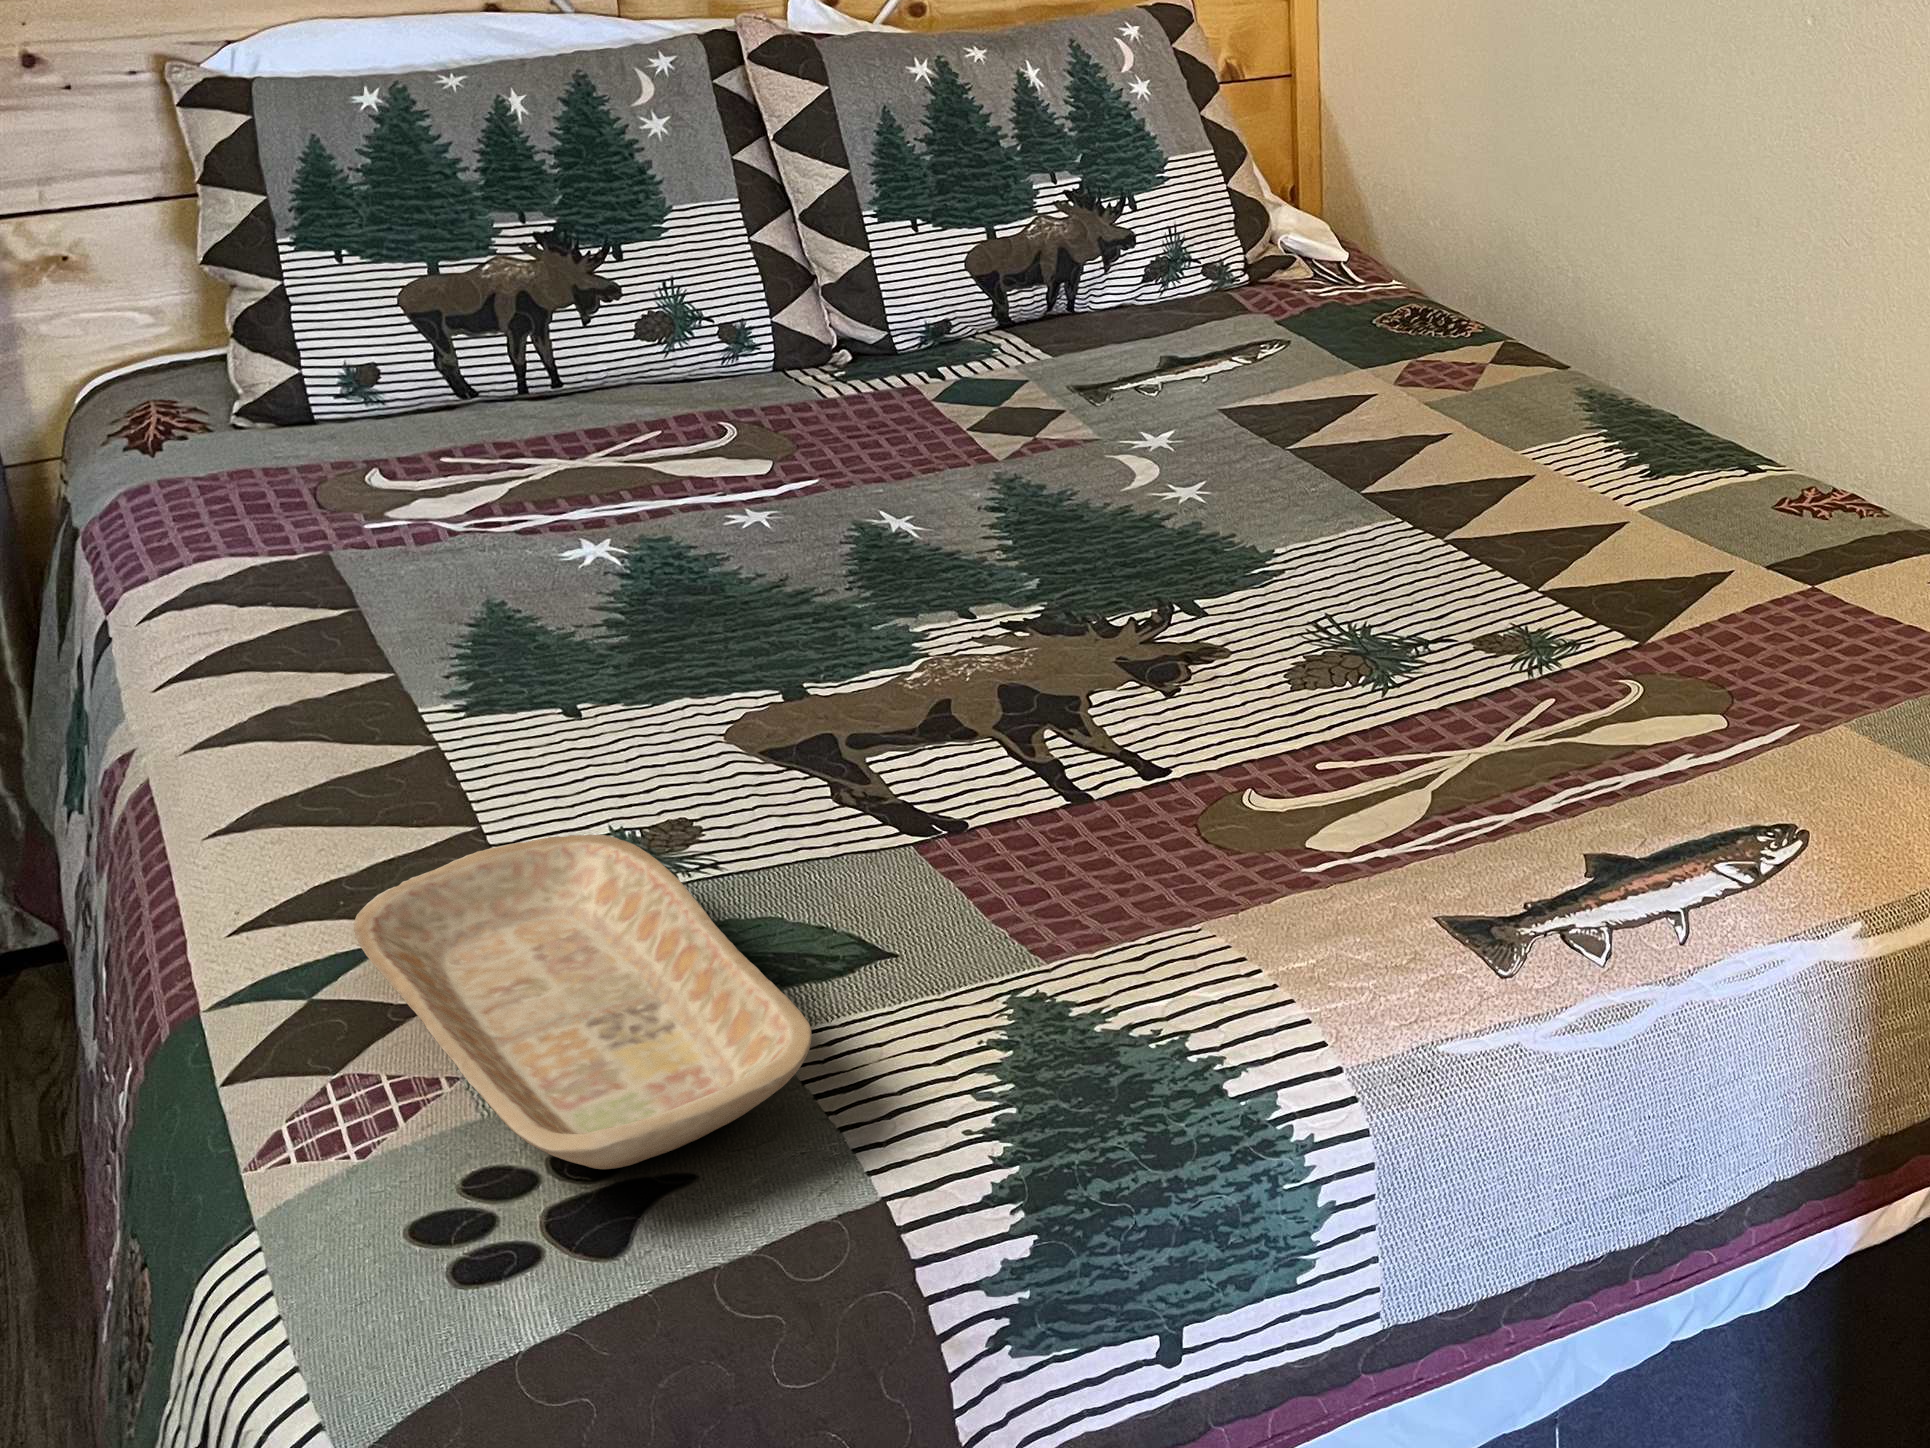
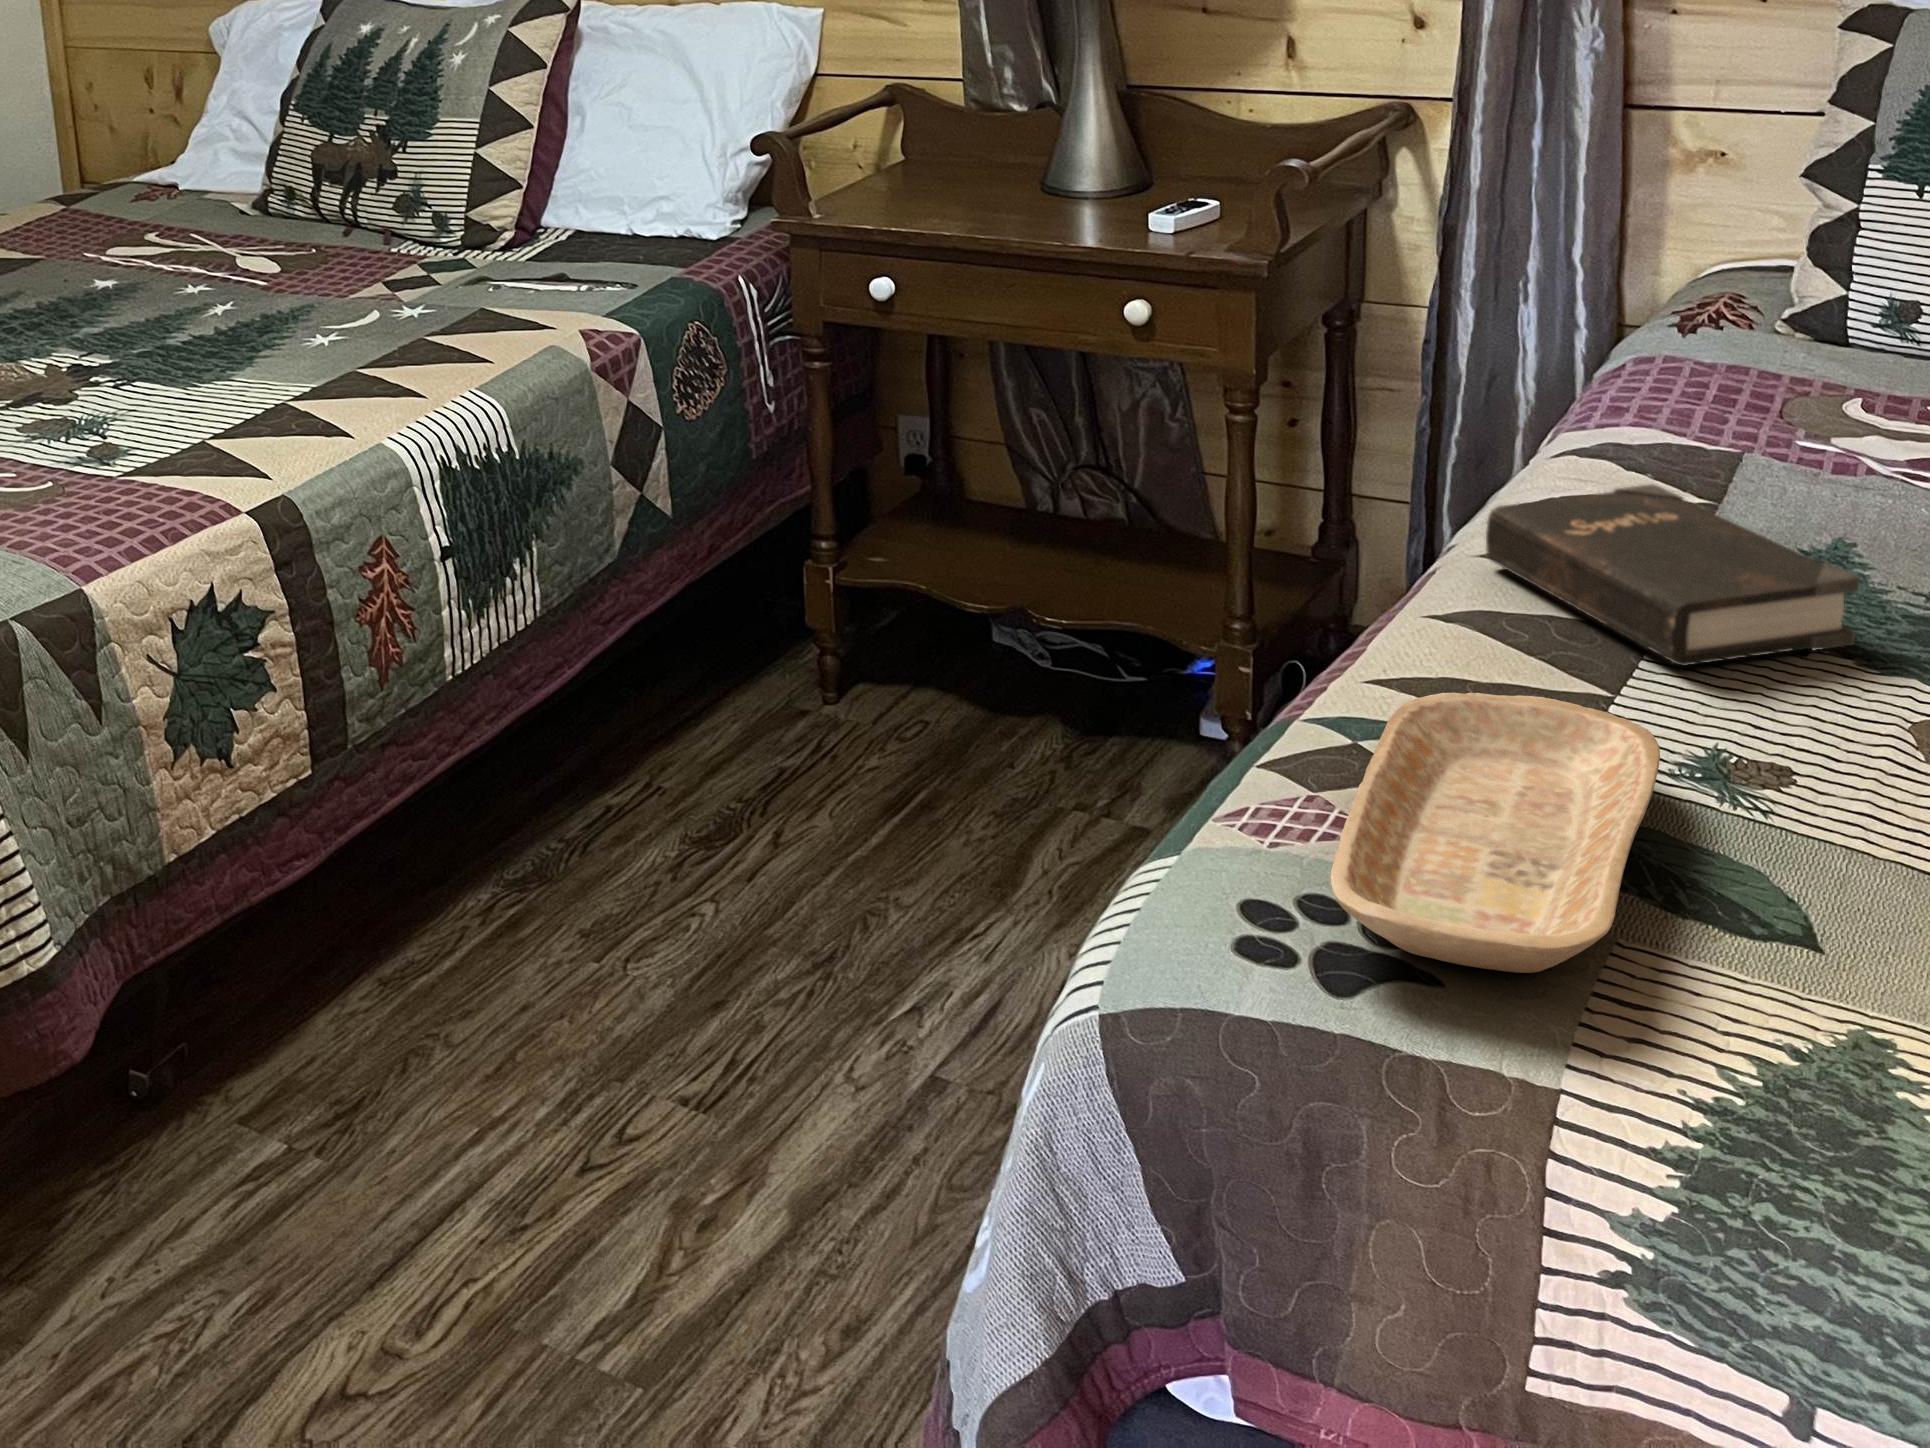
hardback book: none [202,604,625,770] -> present [1486,484,1860,666]

